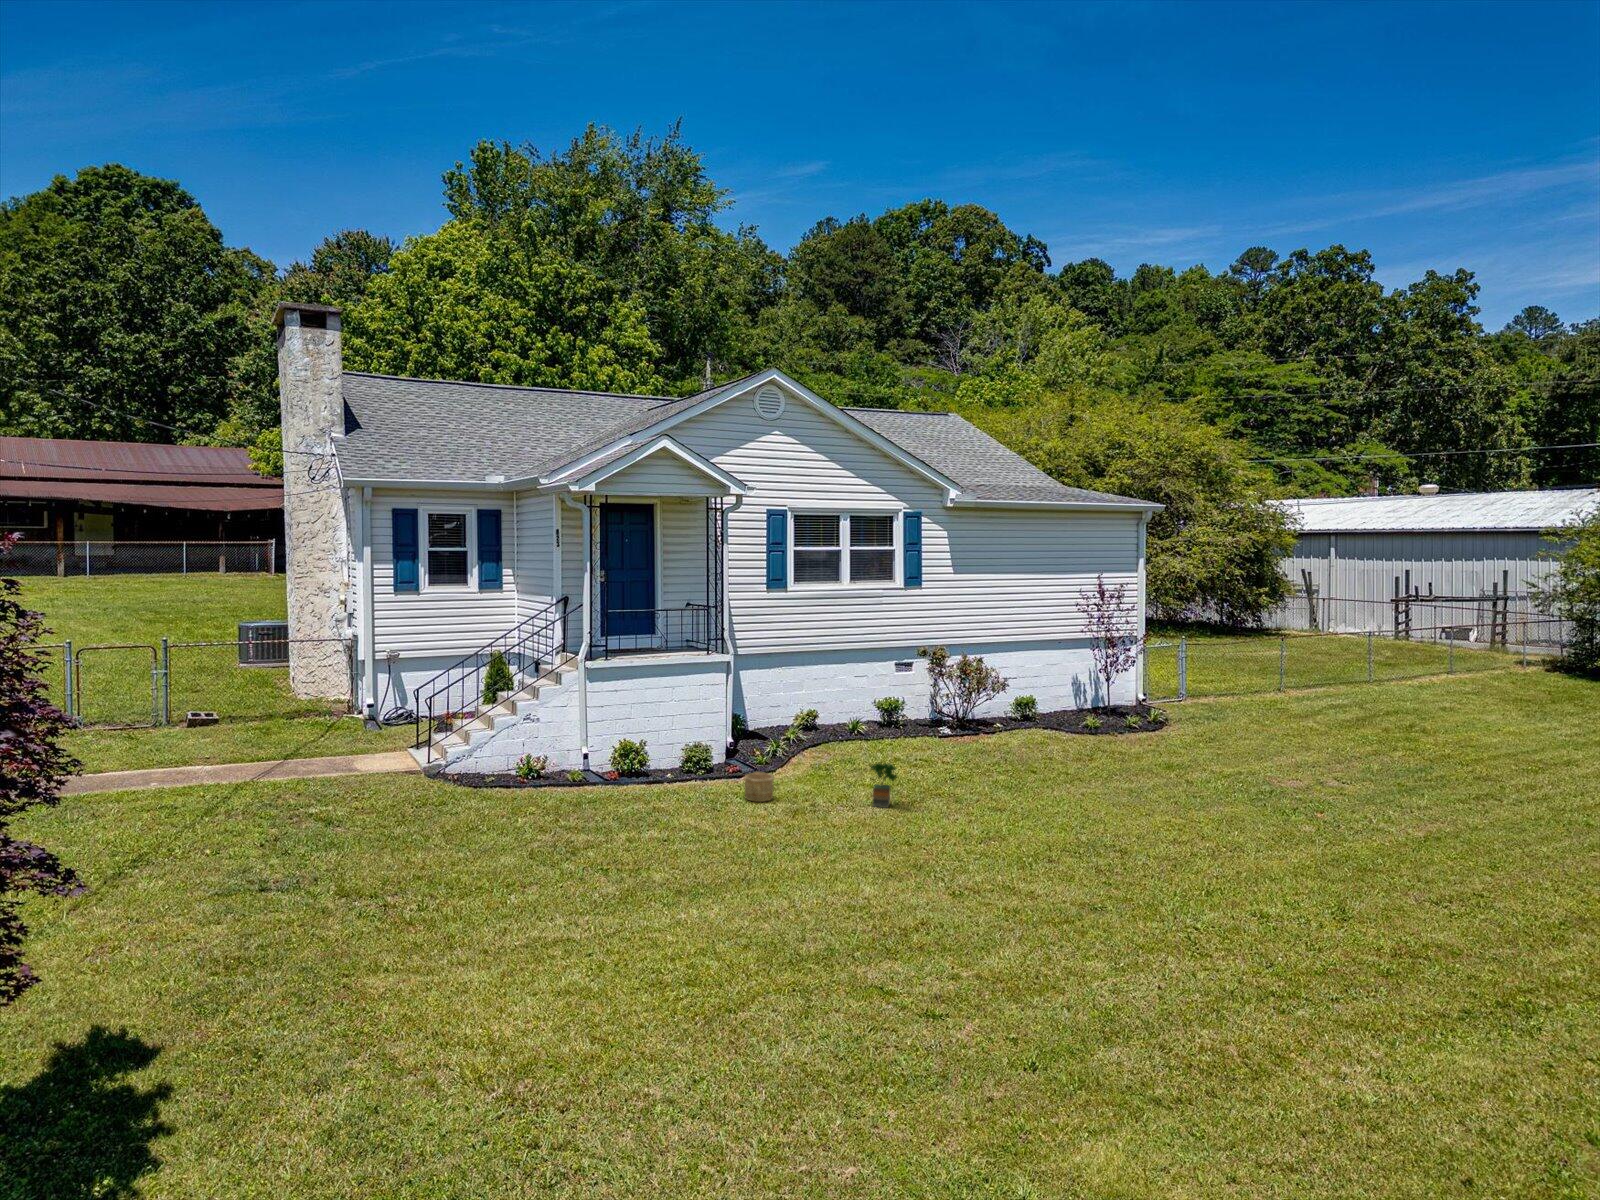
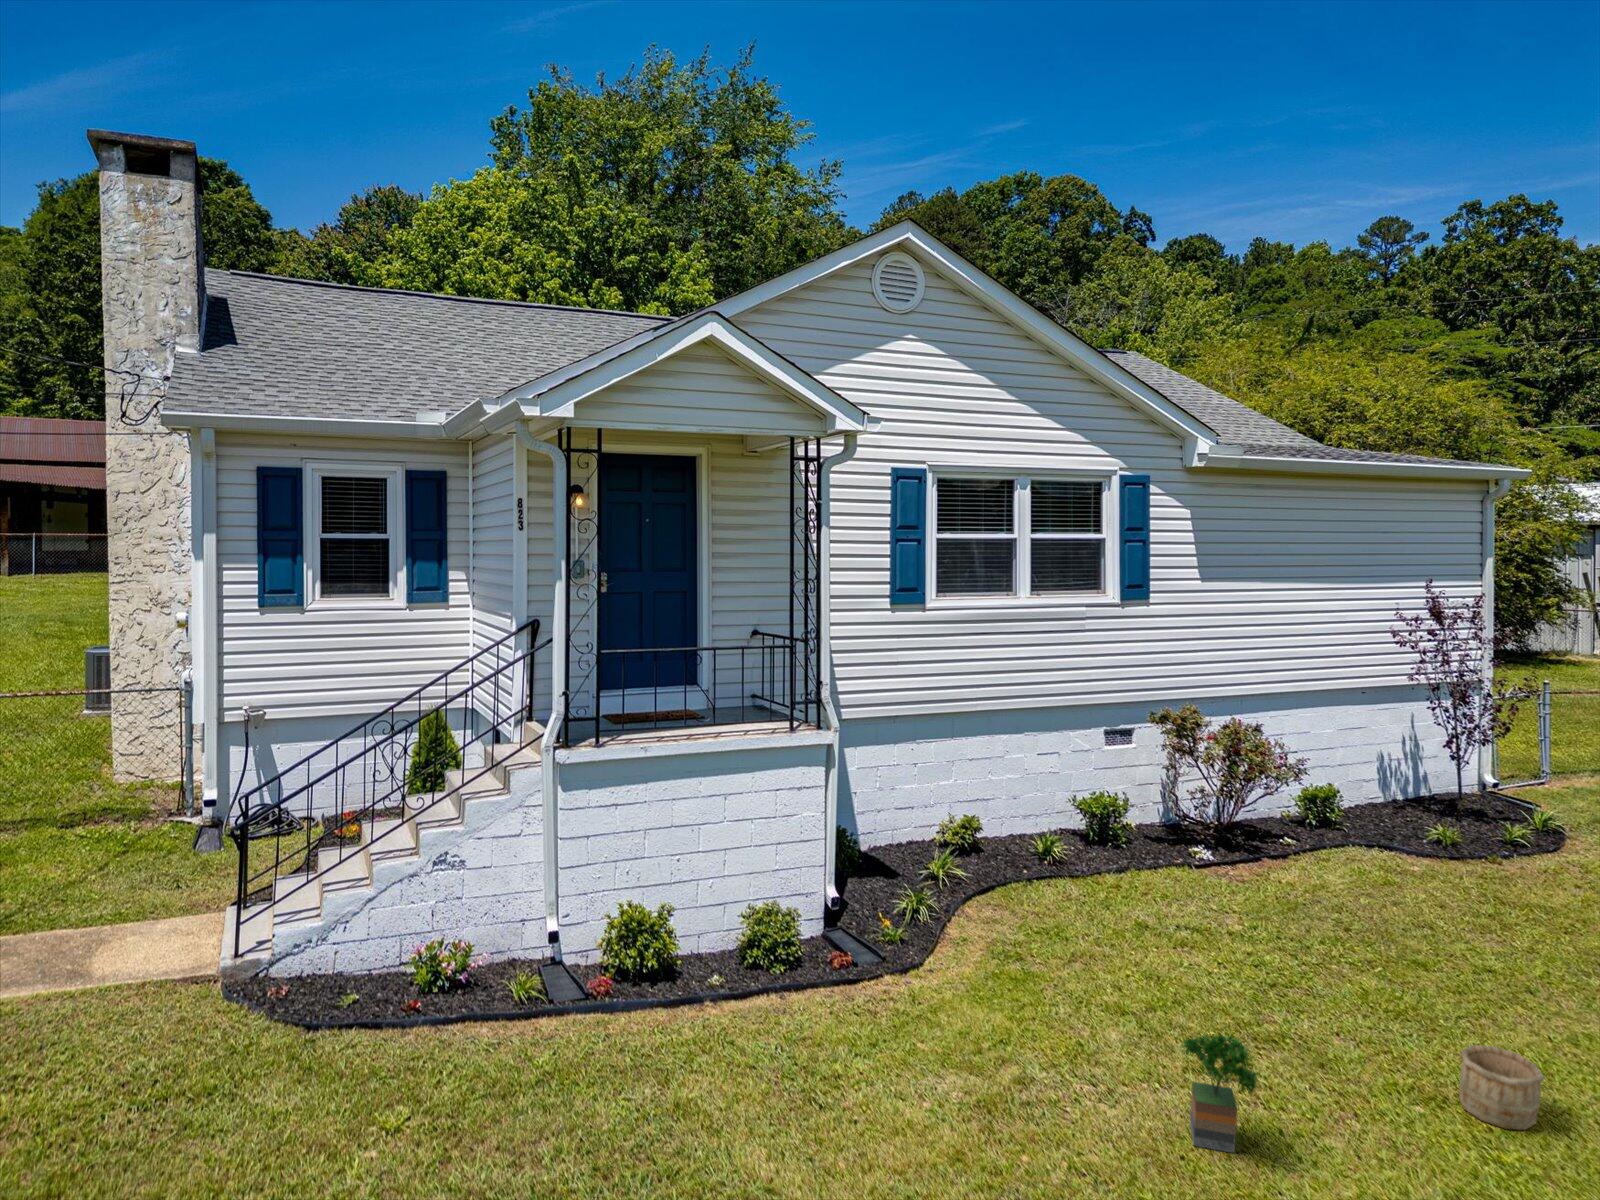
wooden bucket: present [745,772,774,802] -> present [1460,1045,1545,1130]

